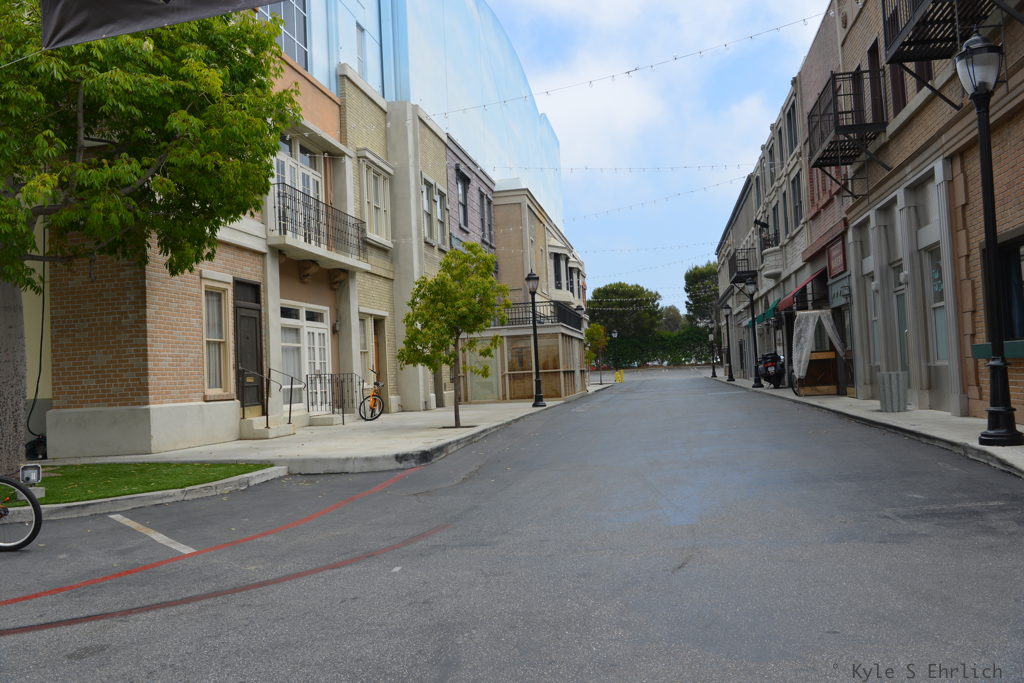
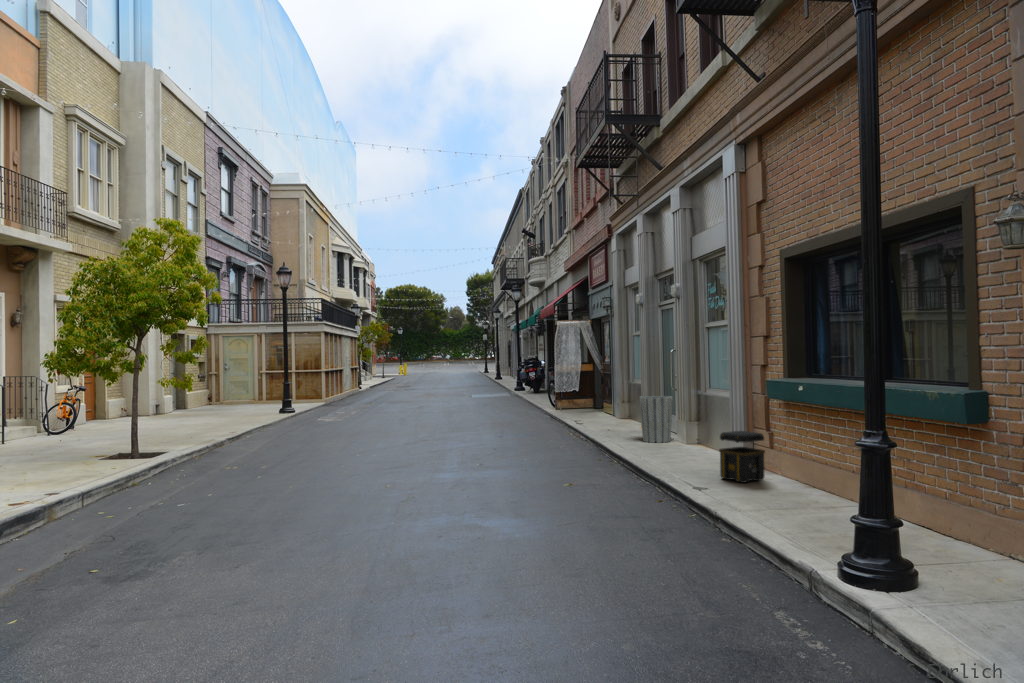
toolbox: none [937,388,976,427] -> present [719,431,765,483]

